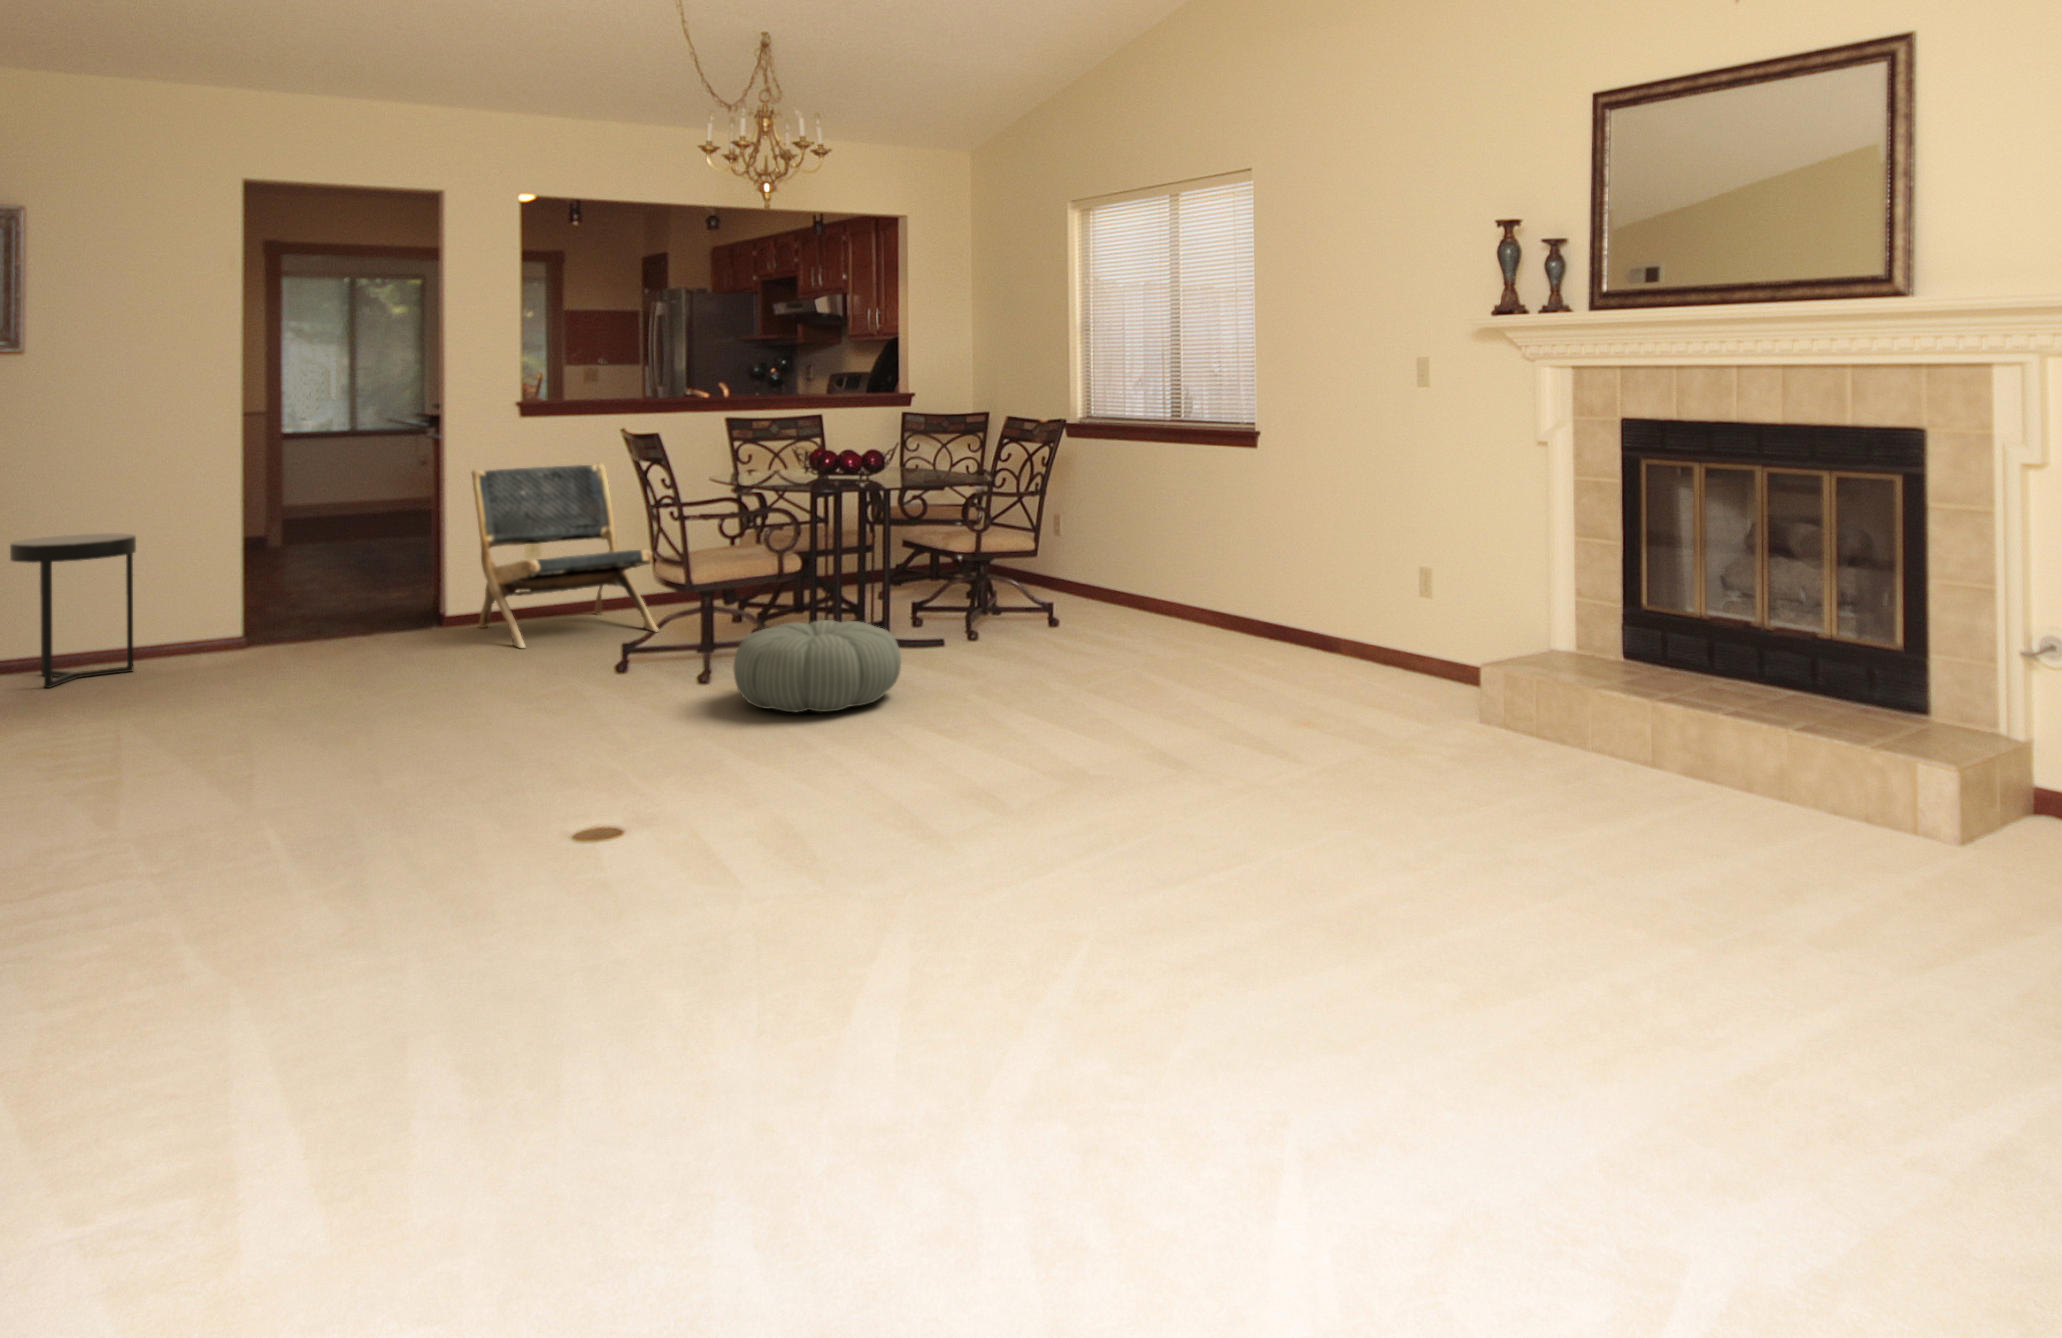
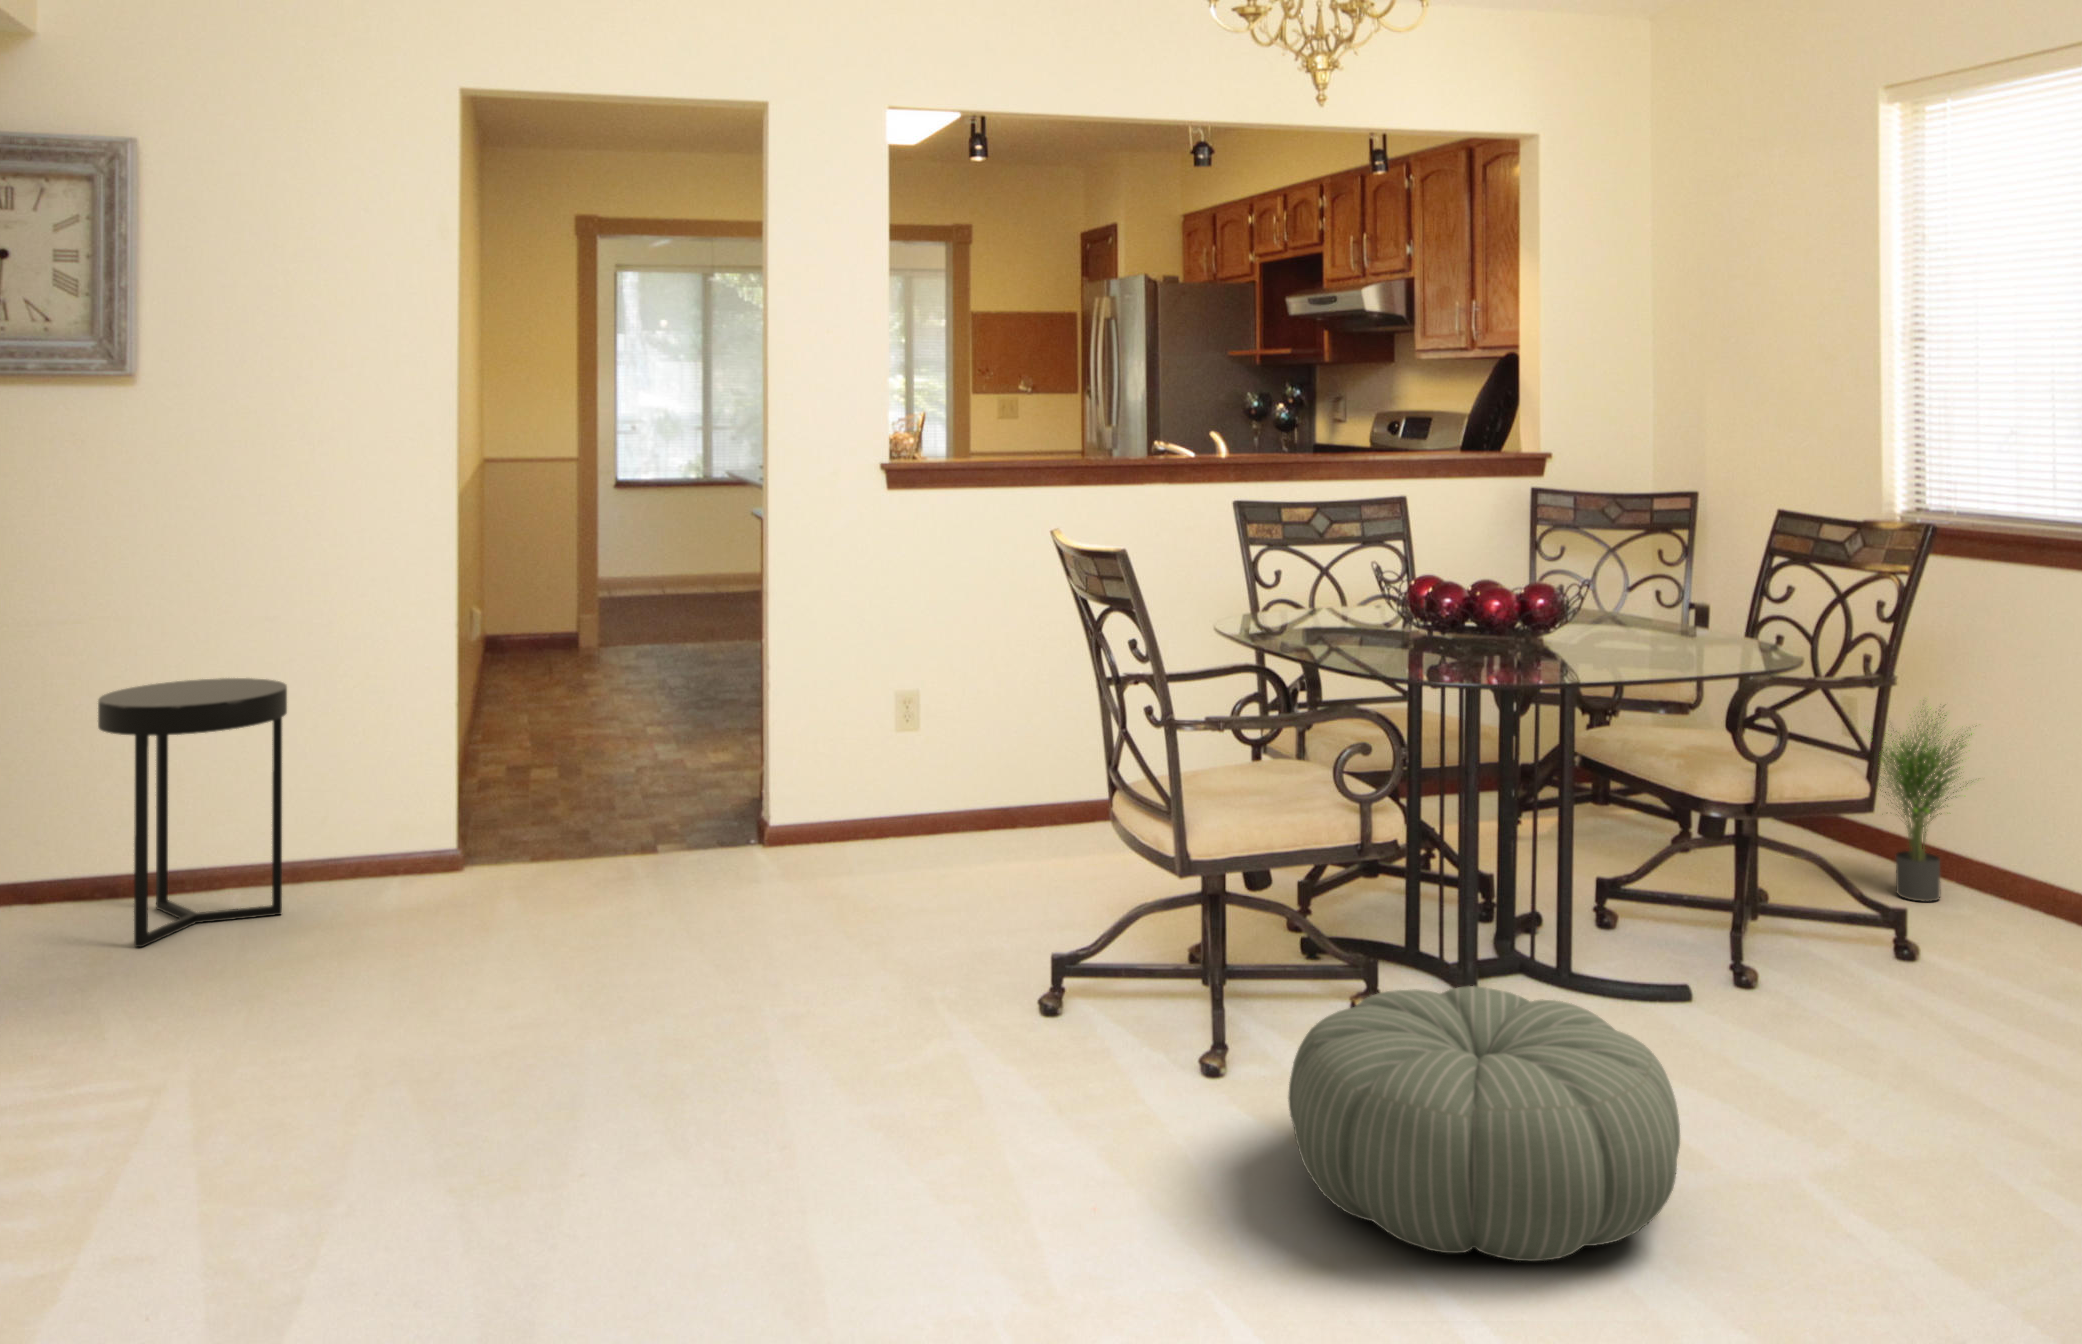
lounge chair: present [472,463,659,648] -> none [812,570,1119,919]
potted plant: none [1048,509,1108,609] -> present [1869,707,1973,902]

